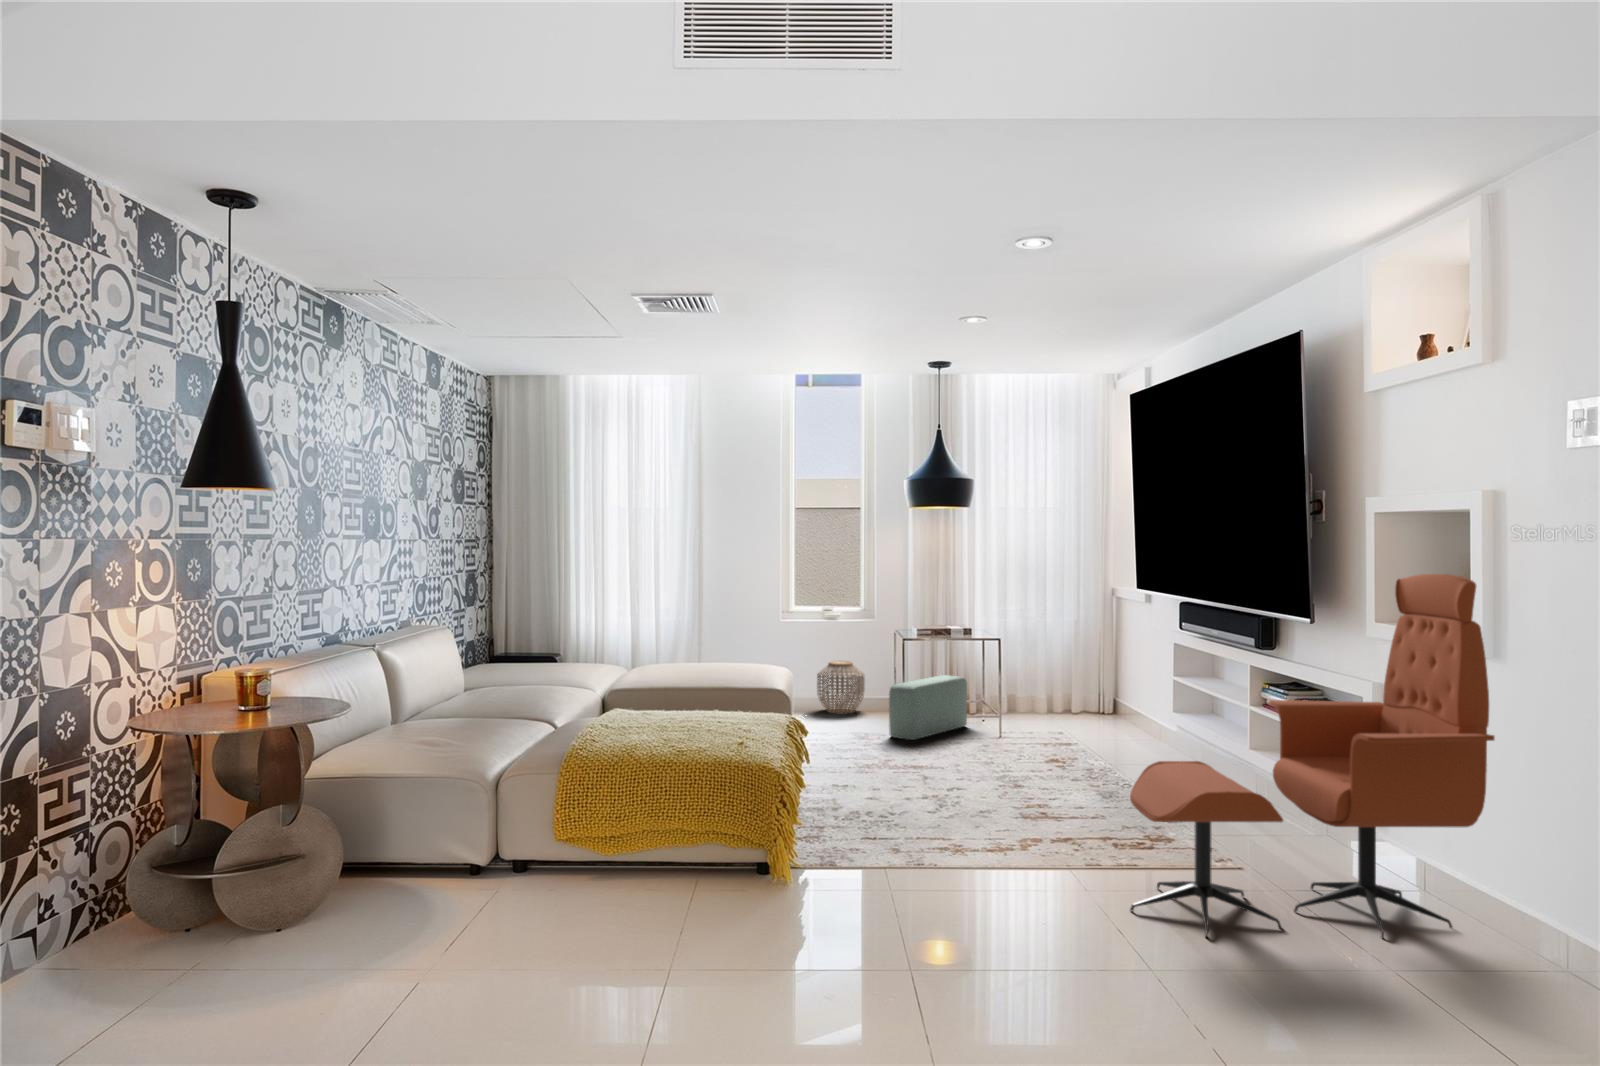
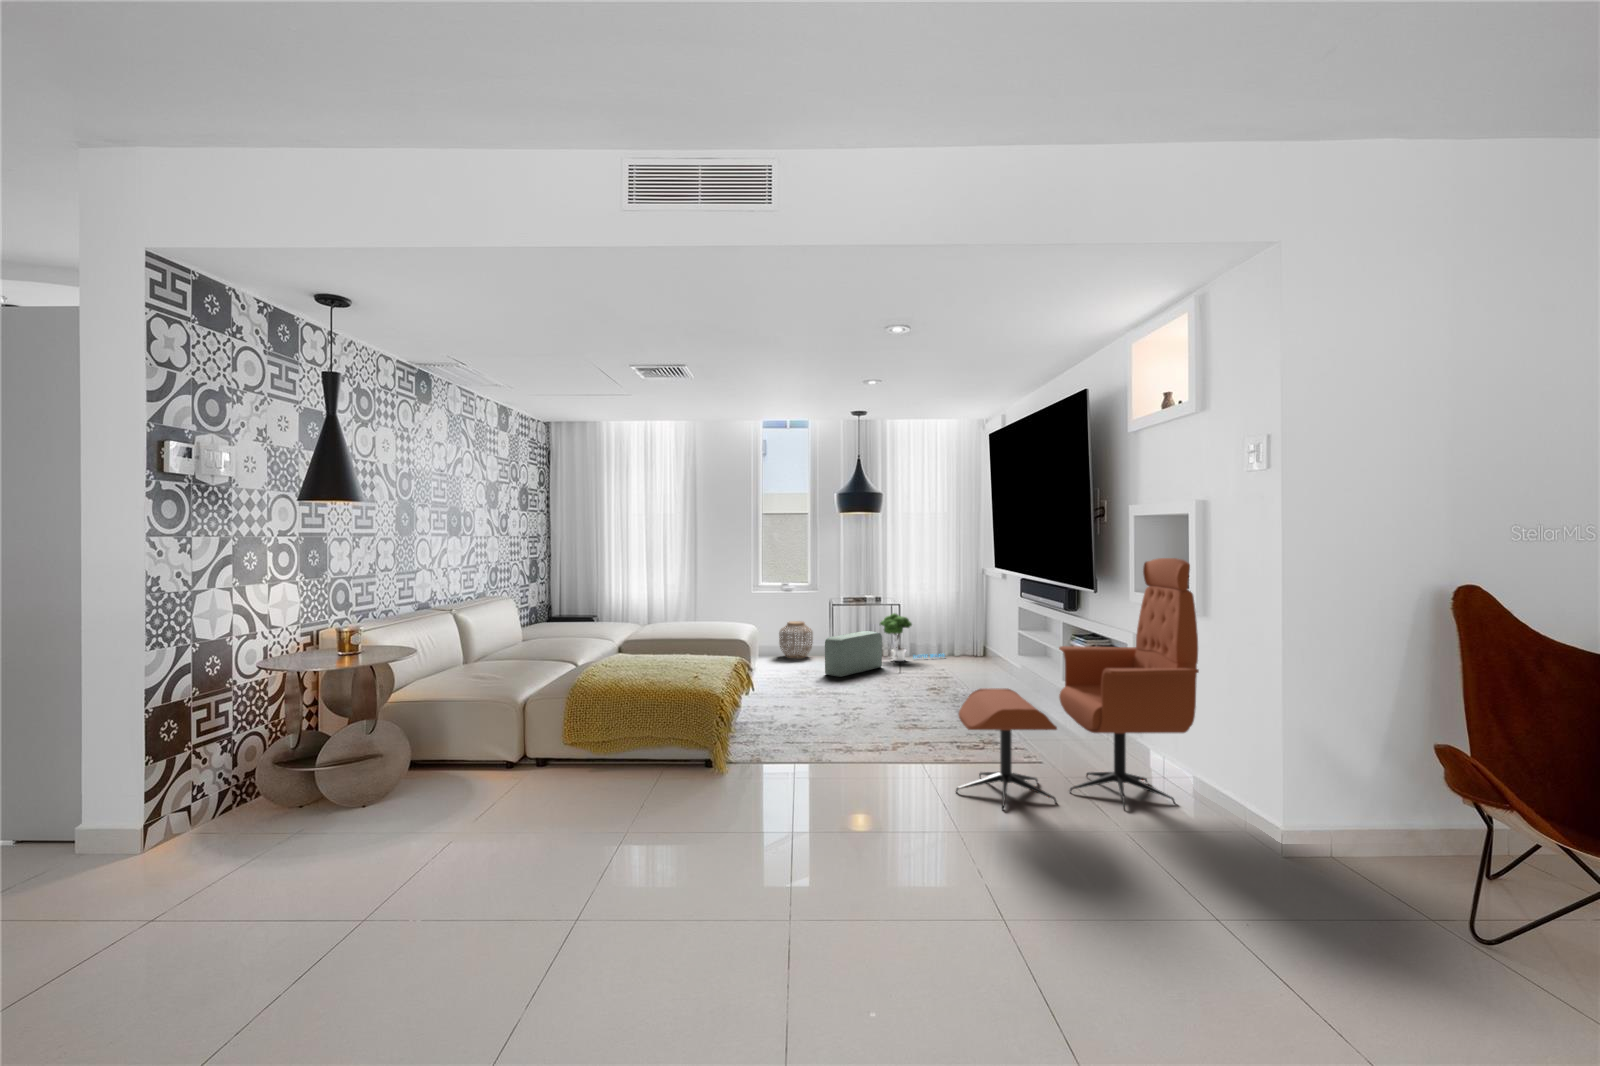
potted tree: none [960,650,1052,718] -> present [880,613,944,661]

